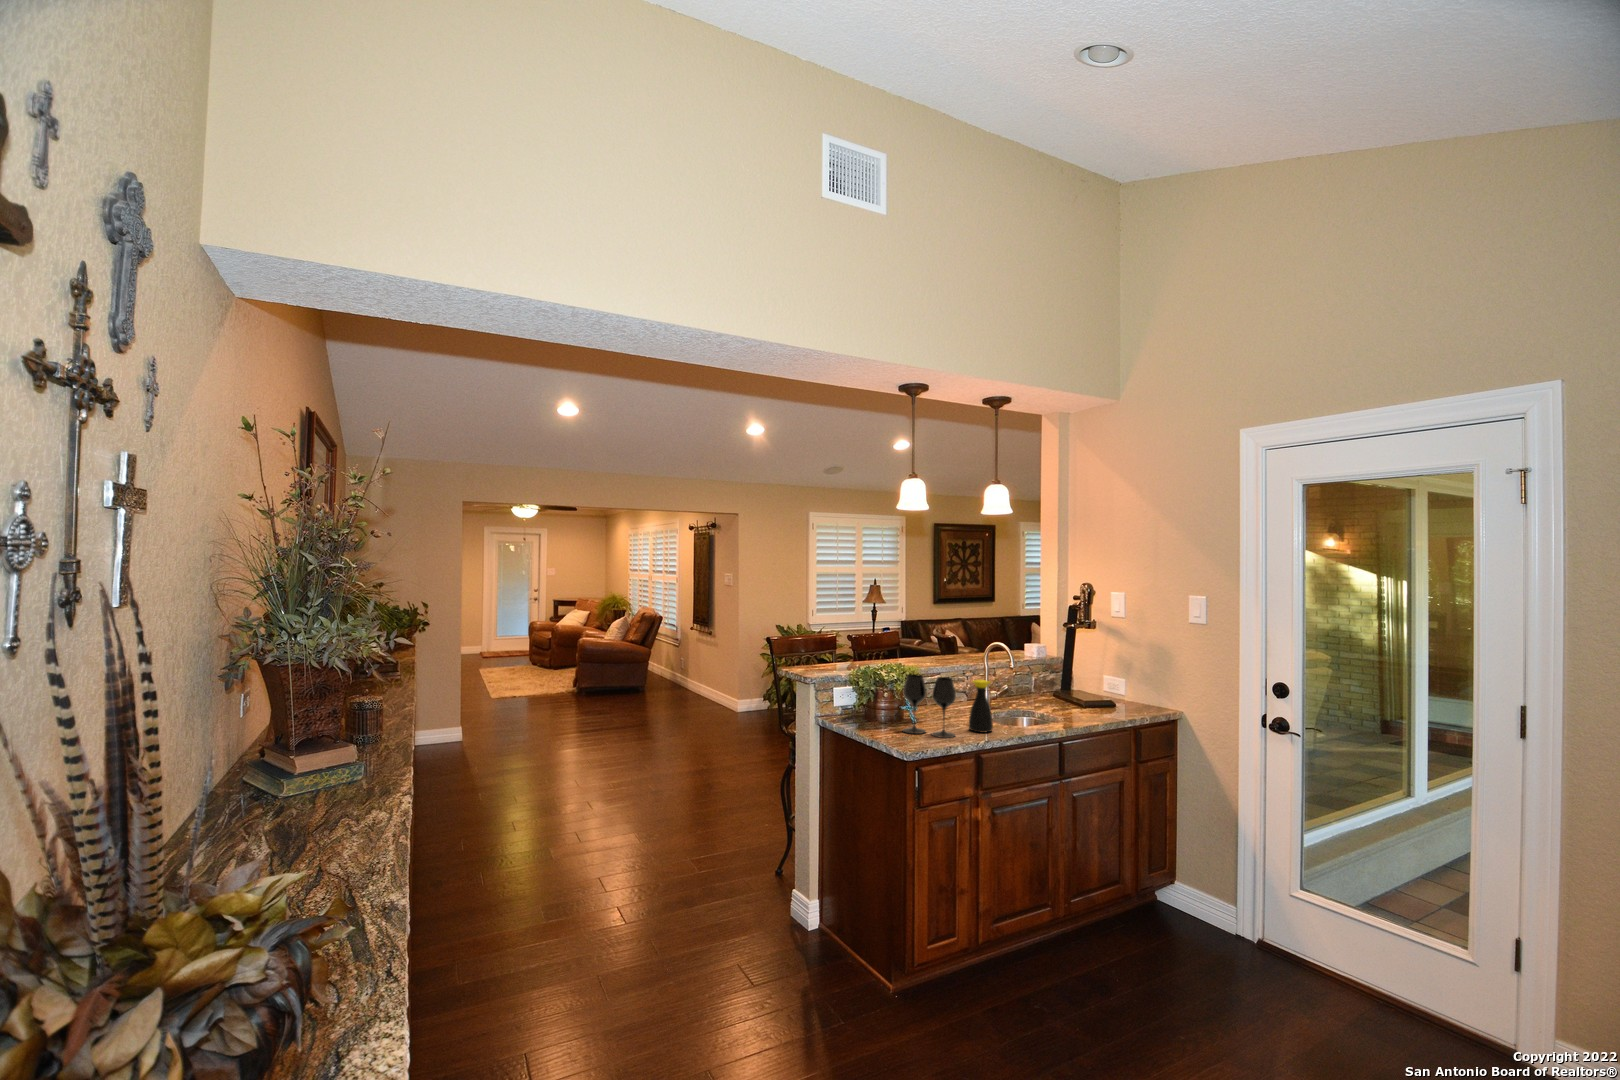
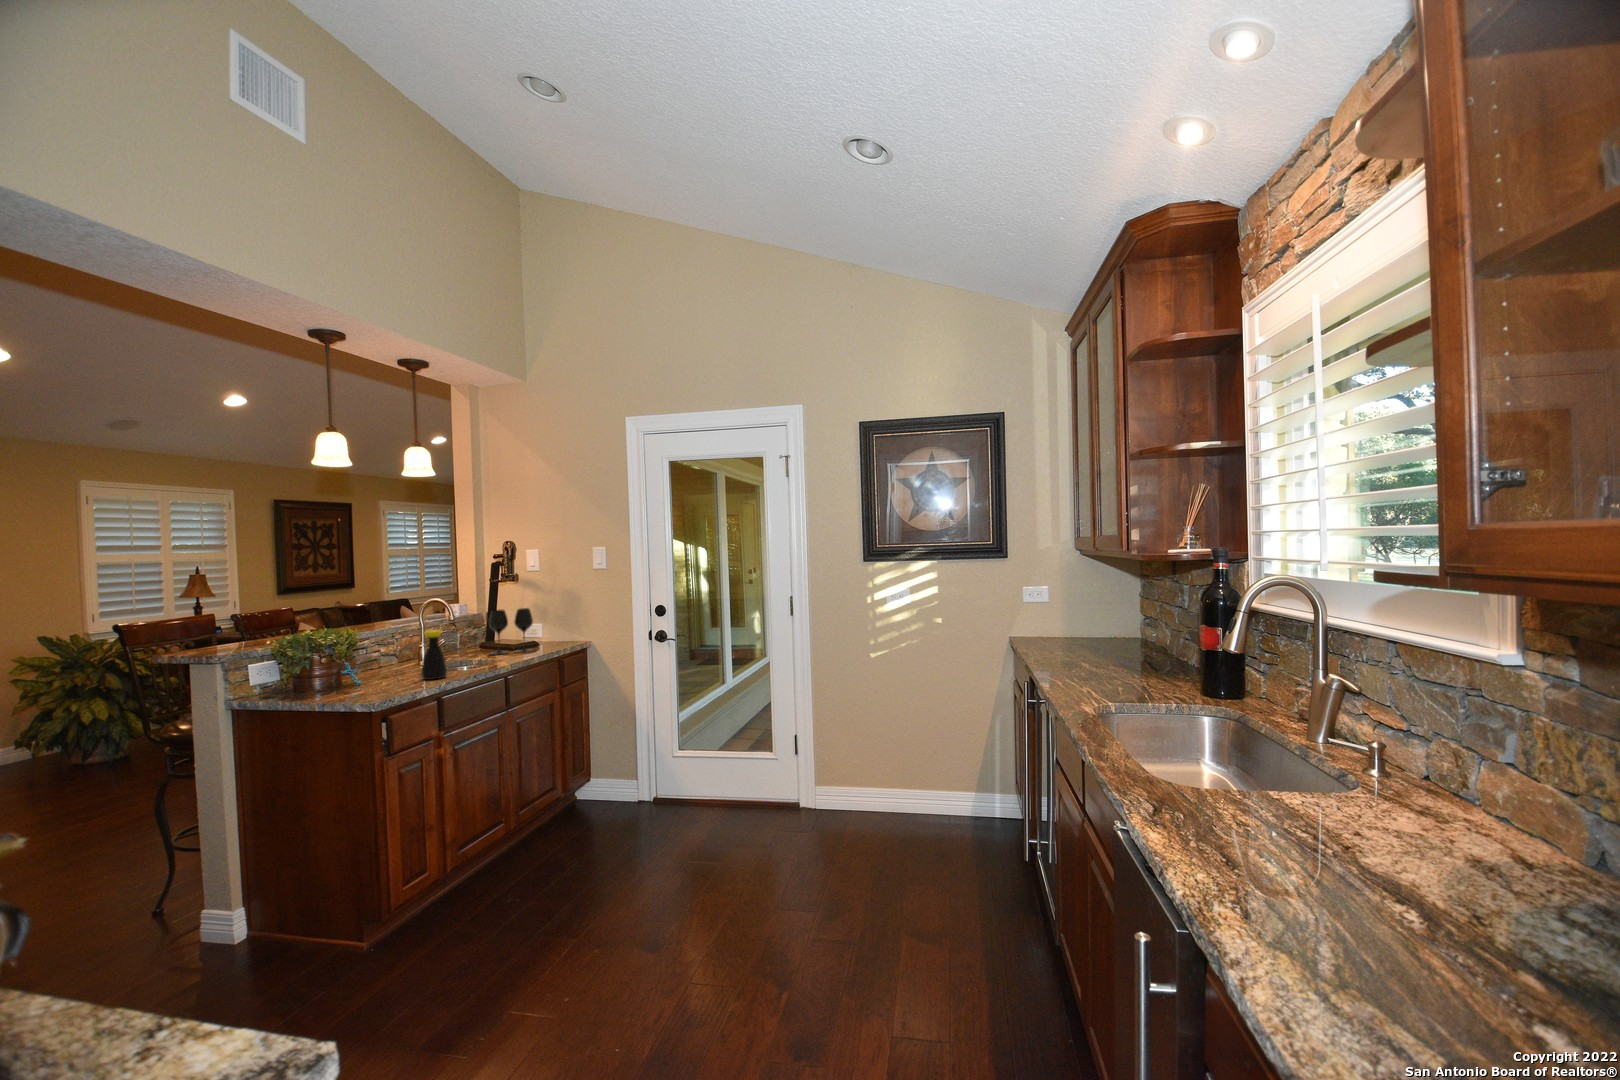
wine glass: present [903,674,956,738] -> present [489,608,533,655]

